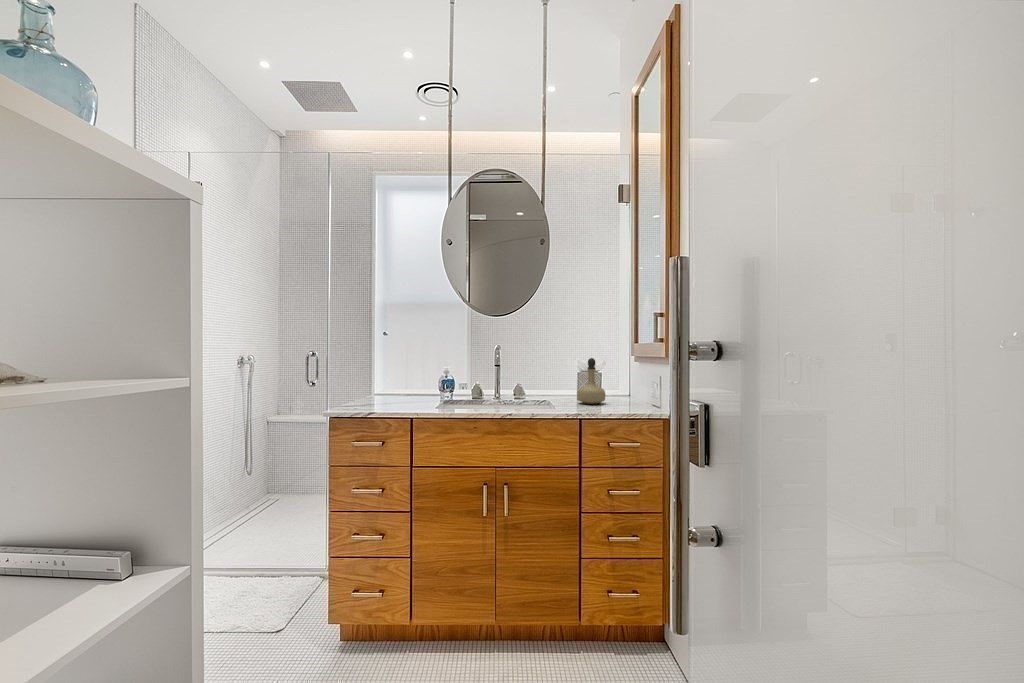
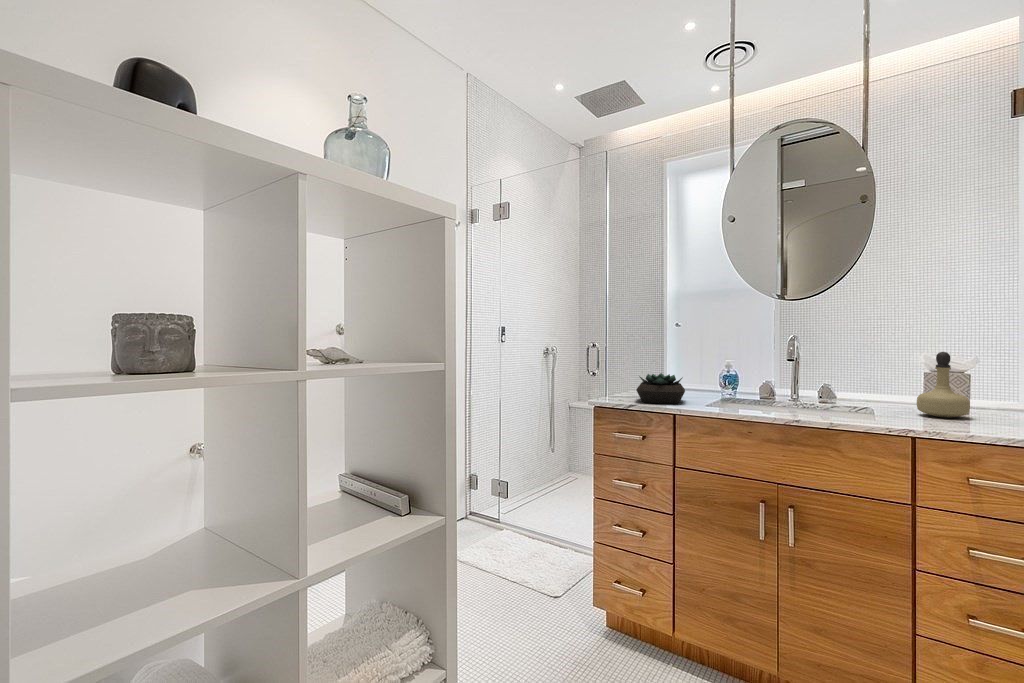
succulent plant: none [370,380,417,409] -> present [636,373,685,404]

